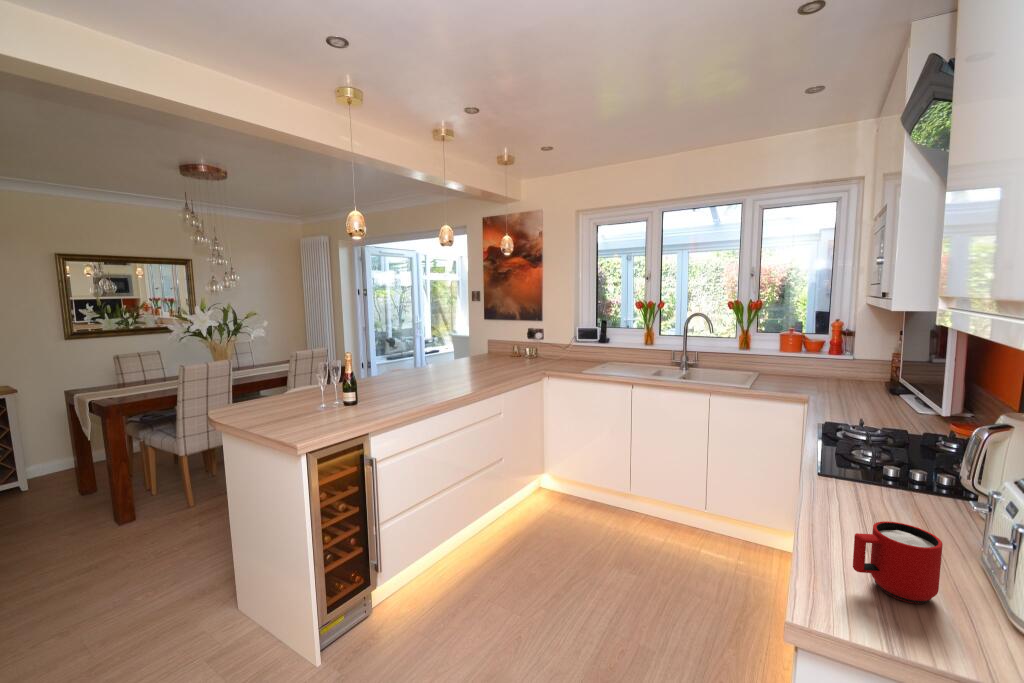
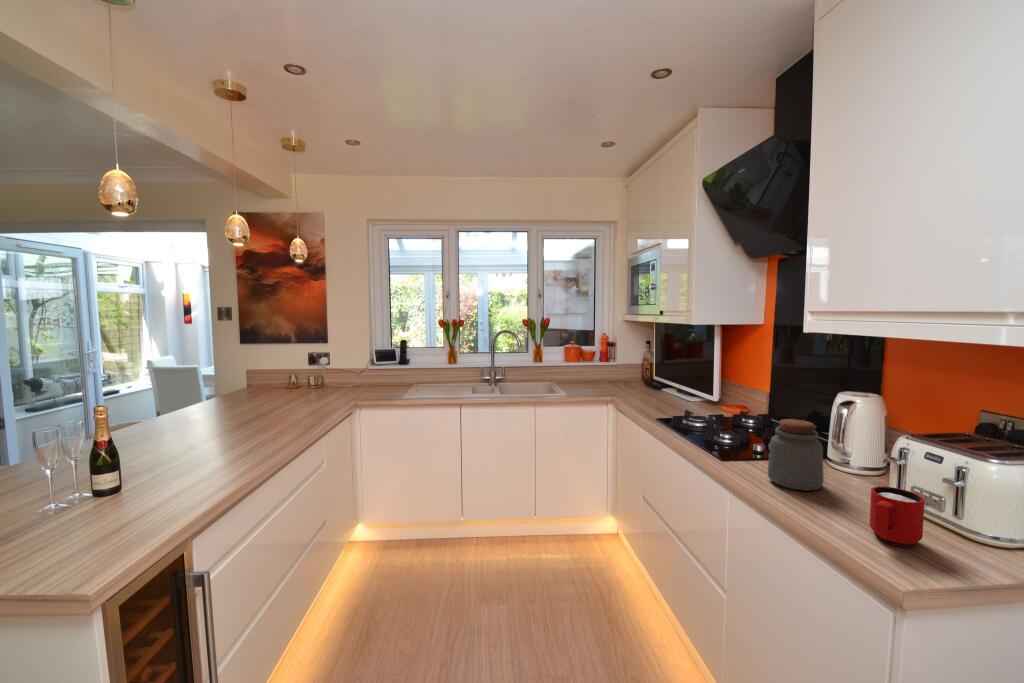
jar: none [846,433,925,528] -> present [768,419,824,491]

